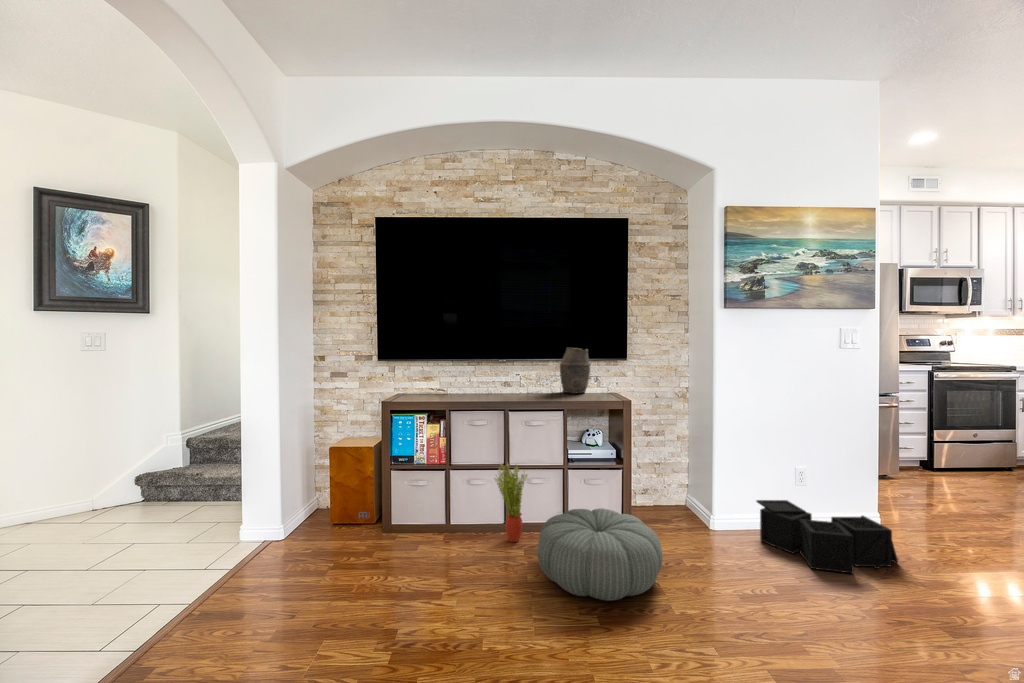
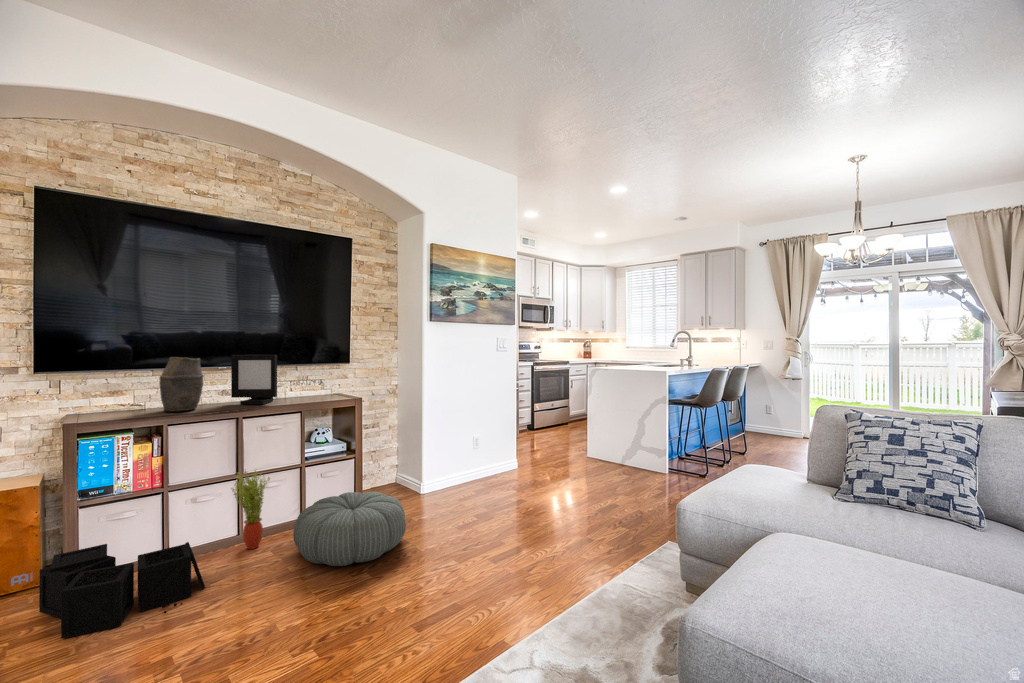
vase: present [560,348,590,393] -> present [160,357,204,412]
picture frame: none [505,349,542,399] -> present [231,355,277,404]
storage bin: present [757,500,898,575] -> present [39,542,205,639]

